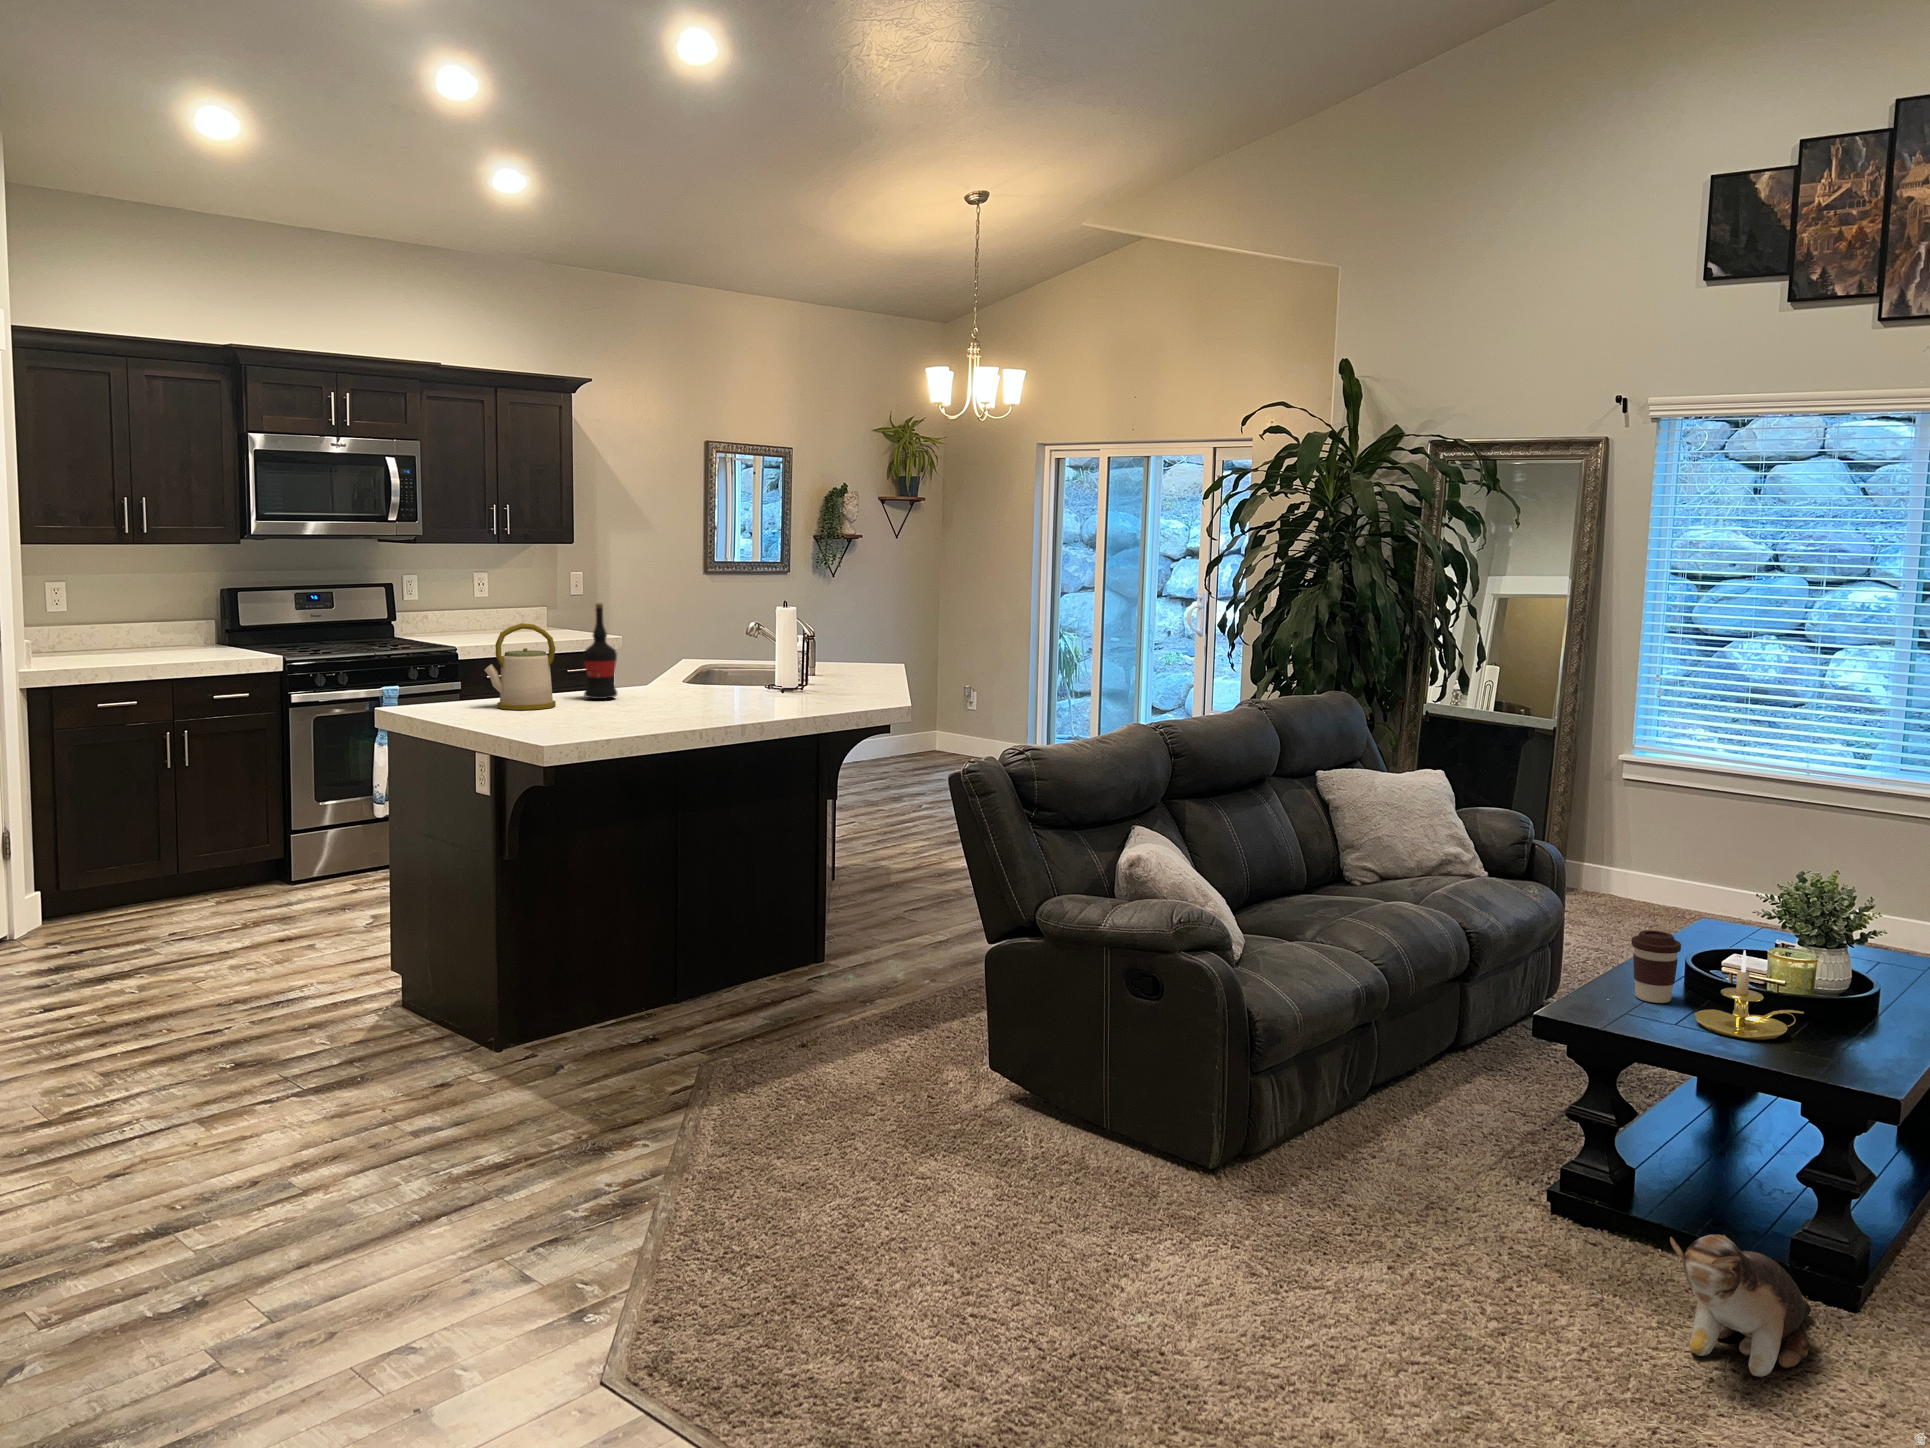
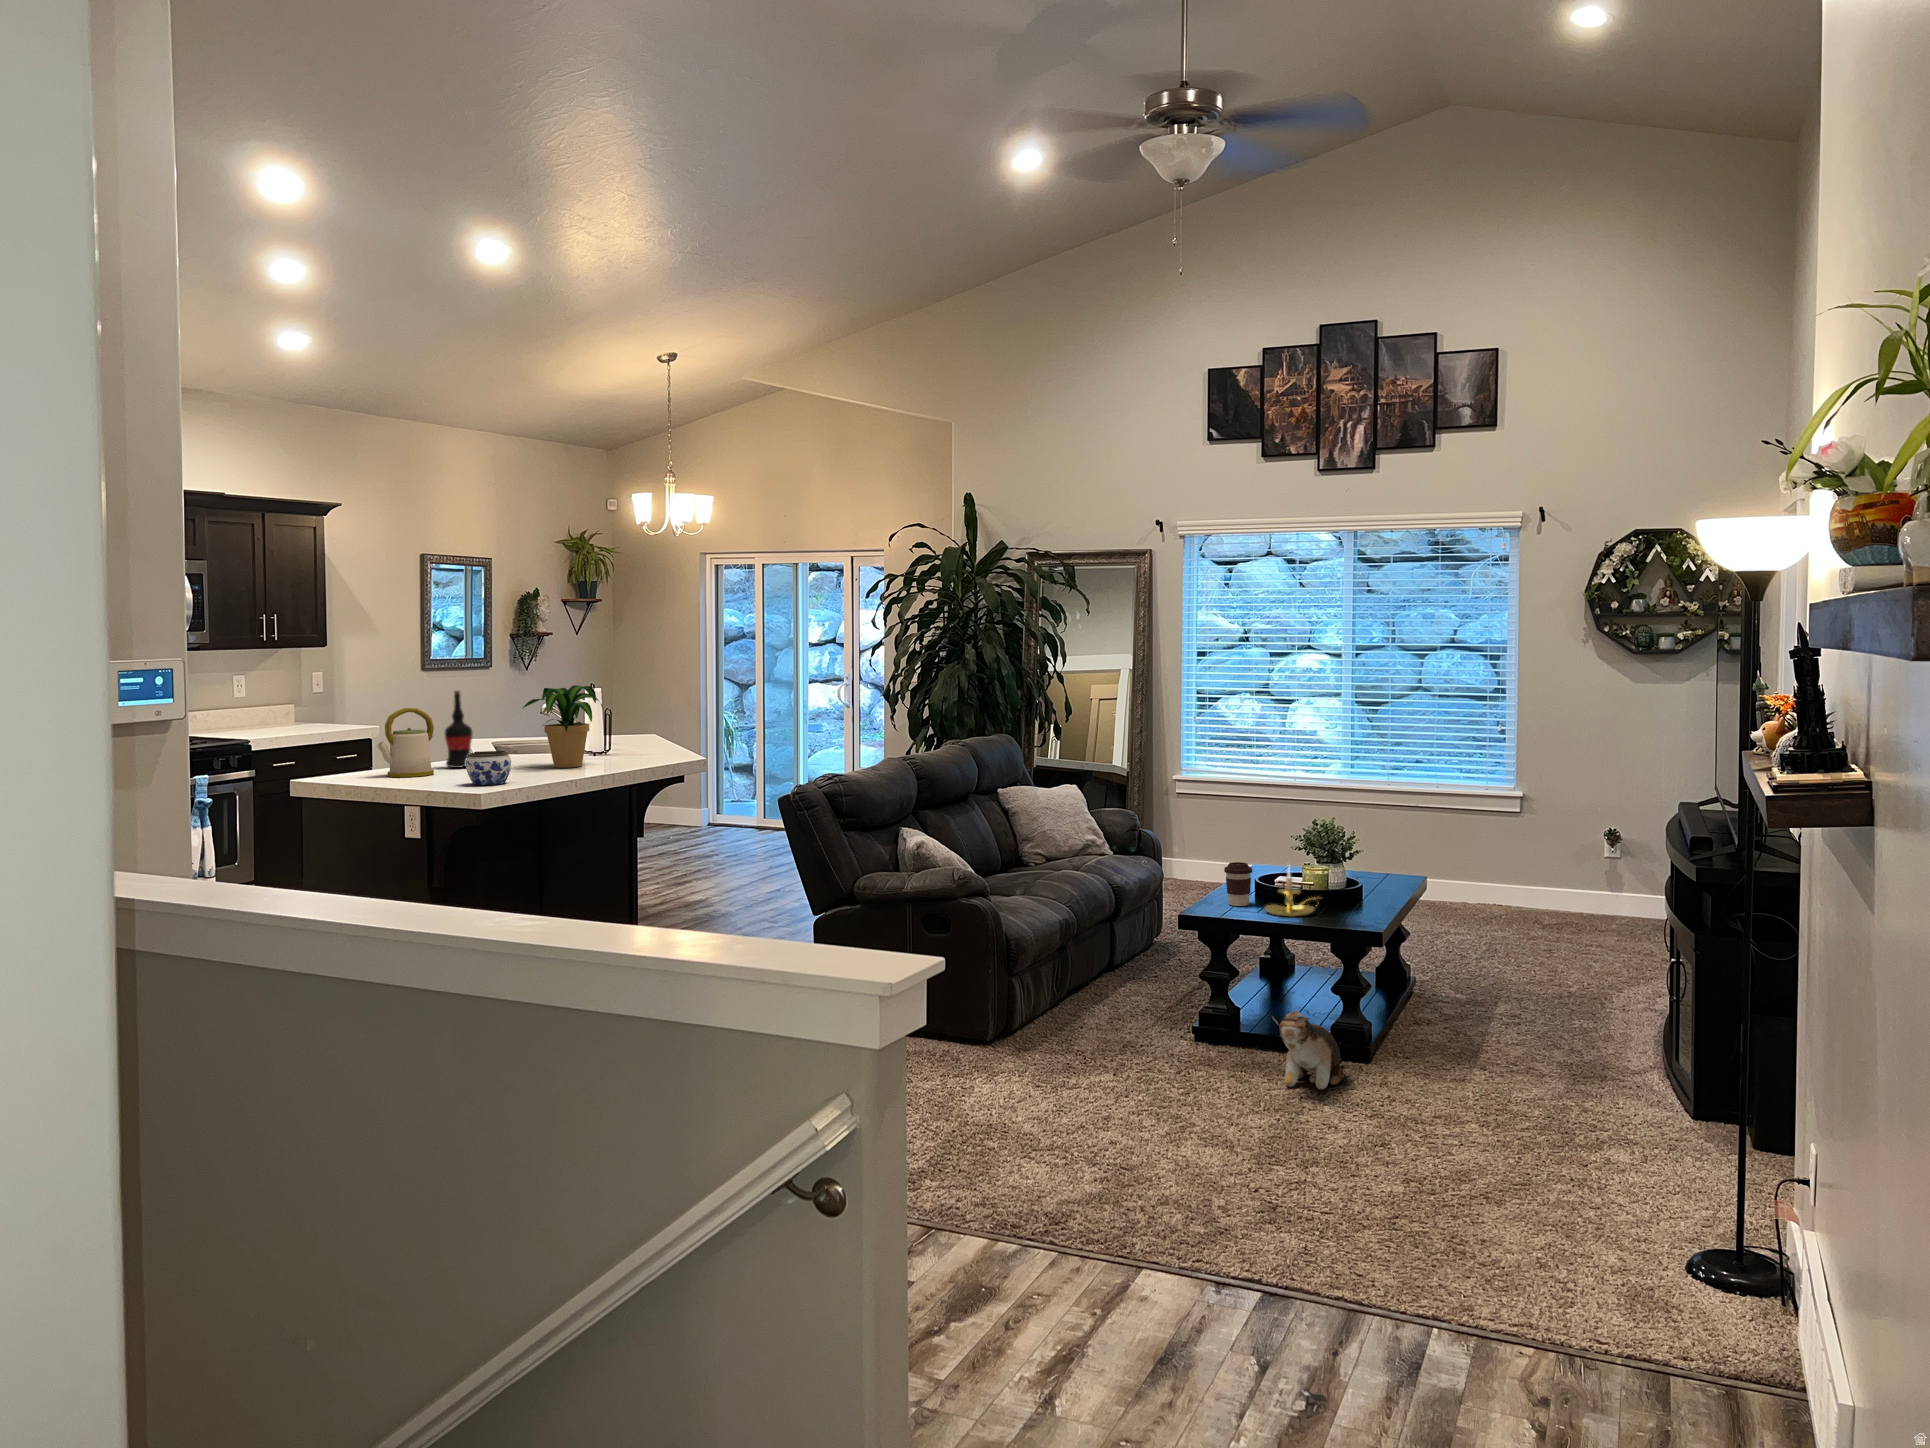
potted plant: none [658,603,766,708] -> present [522,685,603,768]
jar: none [547,686,605,731] -> present [466,751,511,785]

